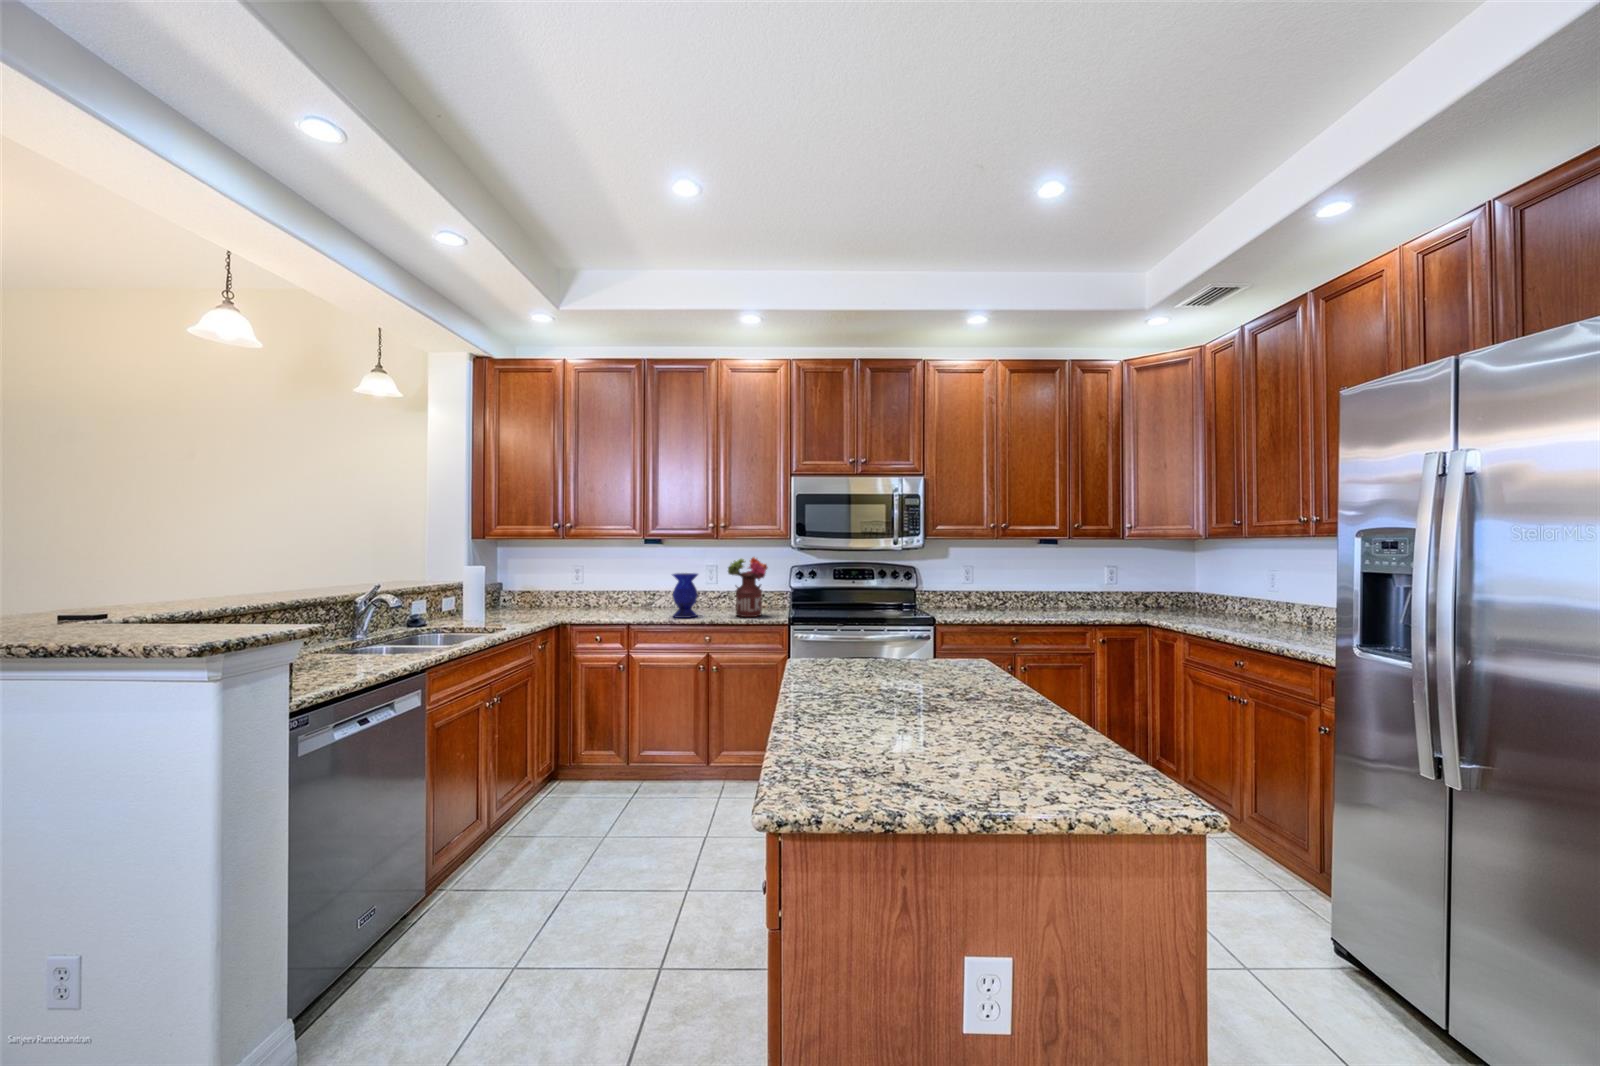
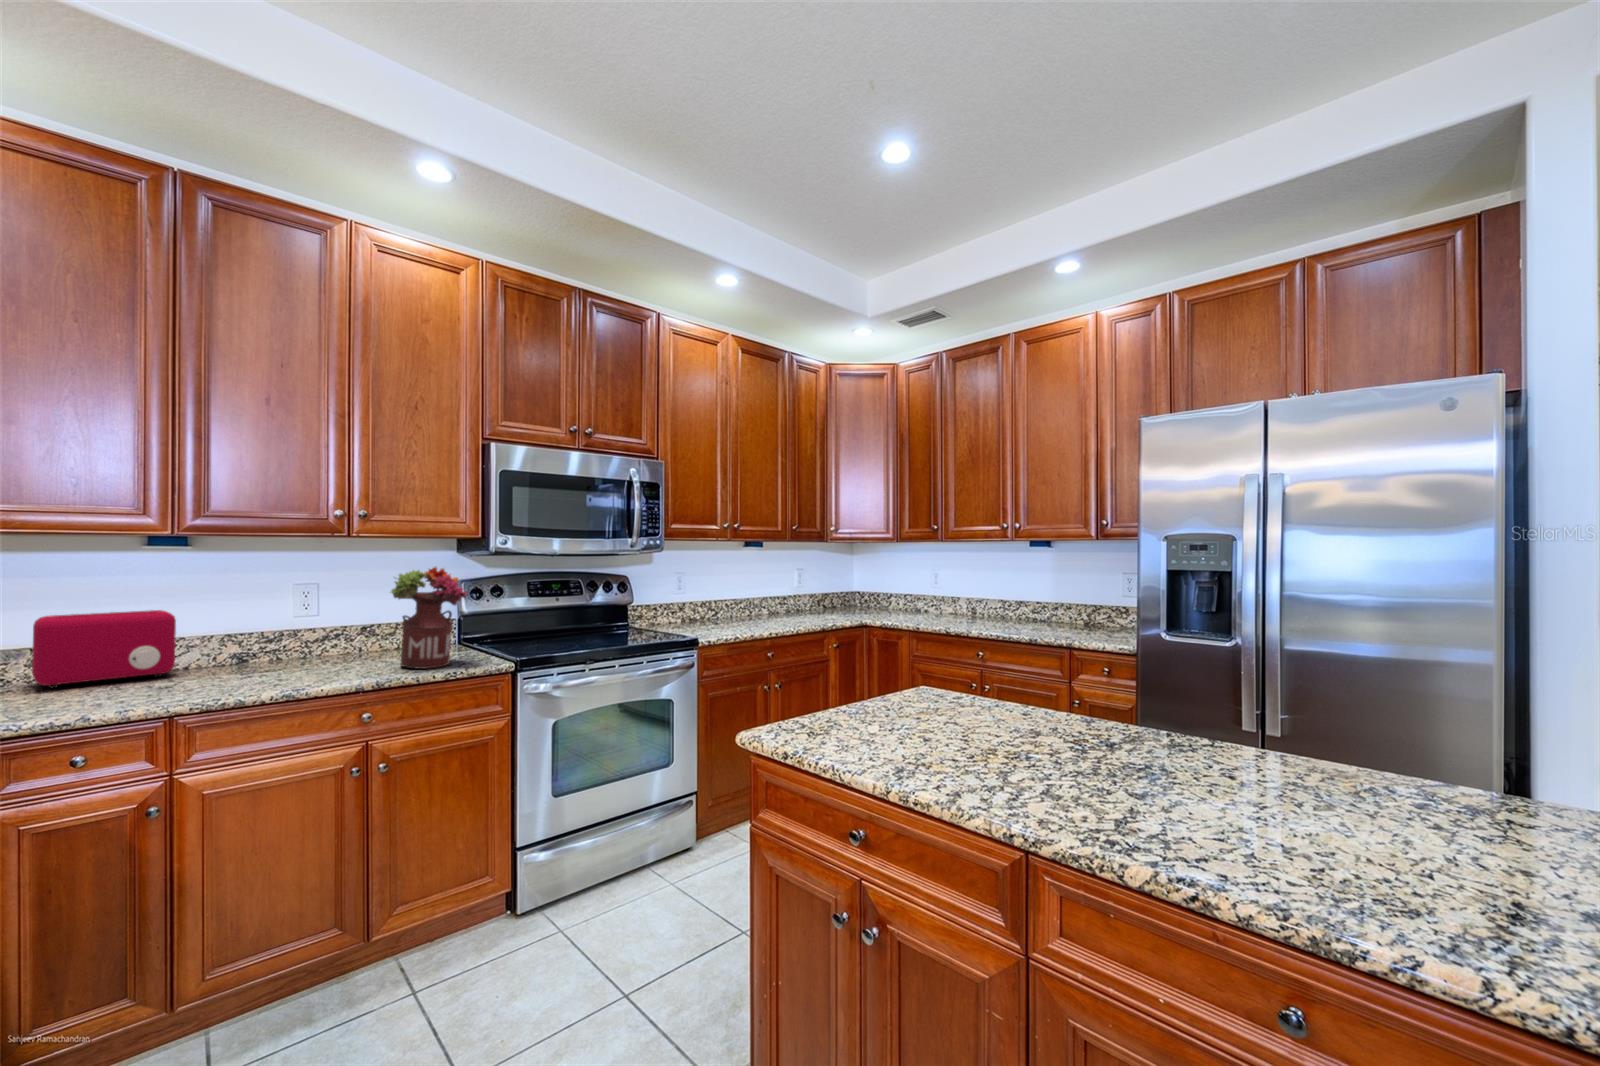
vase: present [672,573,698,618] -> none [269,599,332,686]
toaster: none [605,577,655,609] -> present [32,610,176,688]

